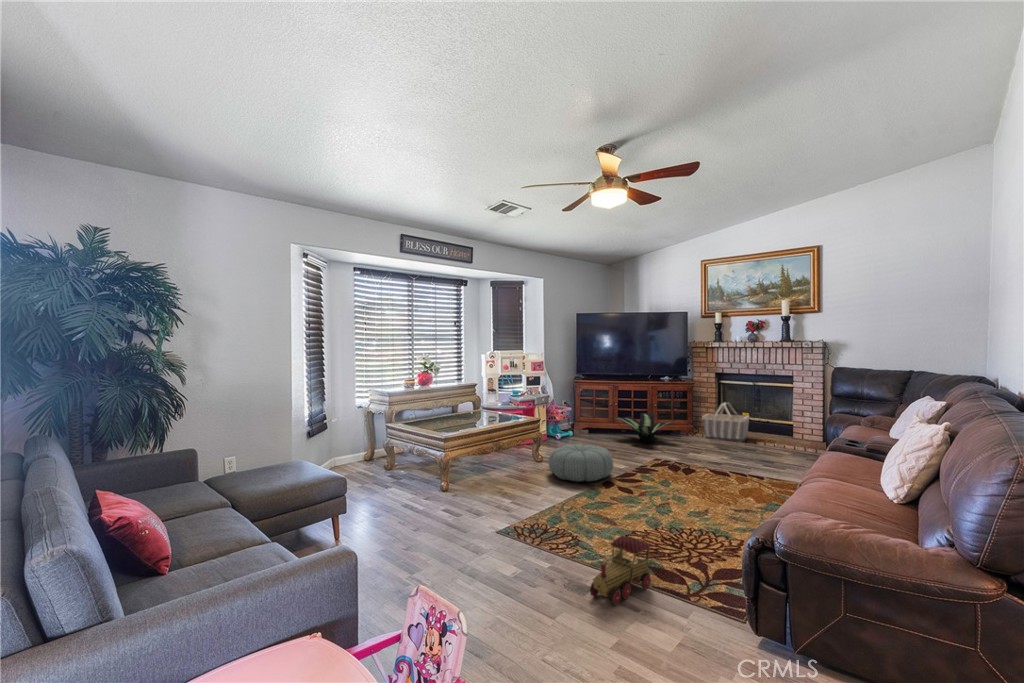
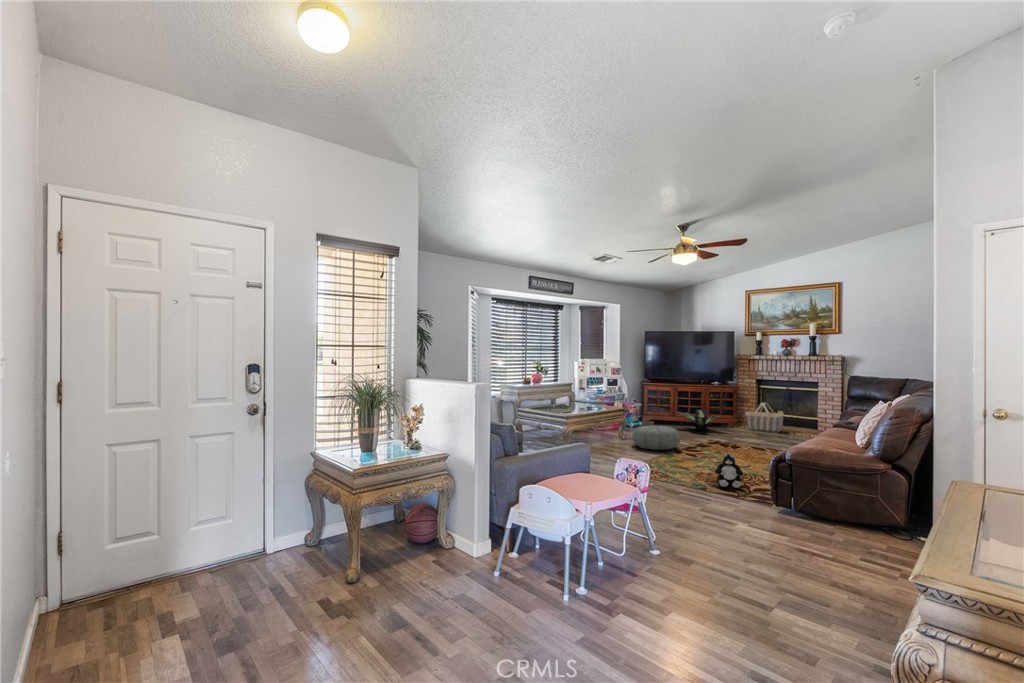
plush toy: none [654,507,697,570] -> present [715,453,743,488]
toy train: present [590,536,652,606] -> none [679,466,717,499]

